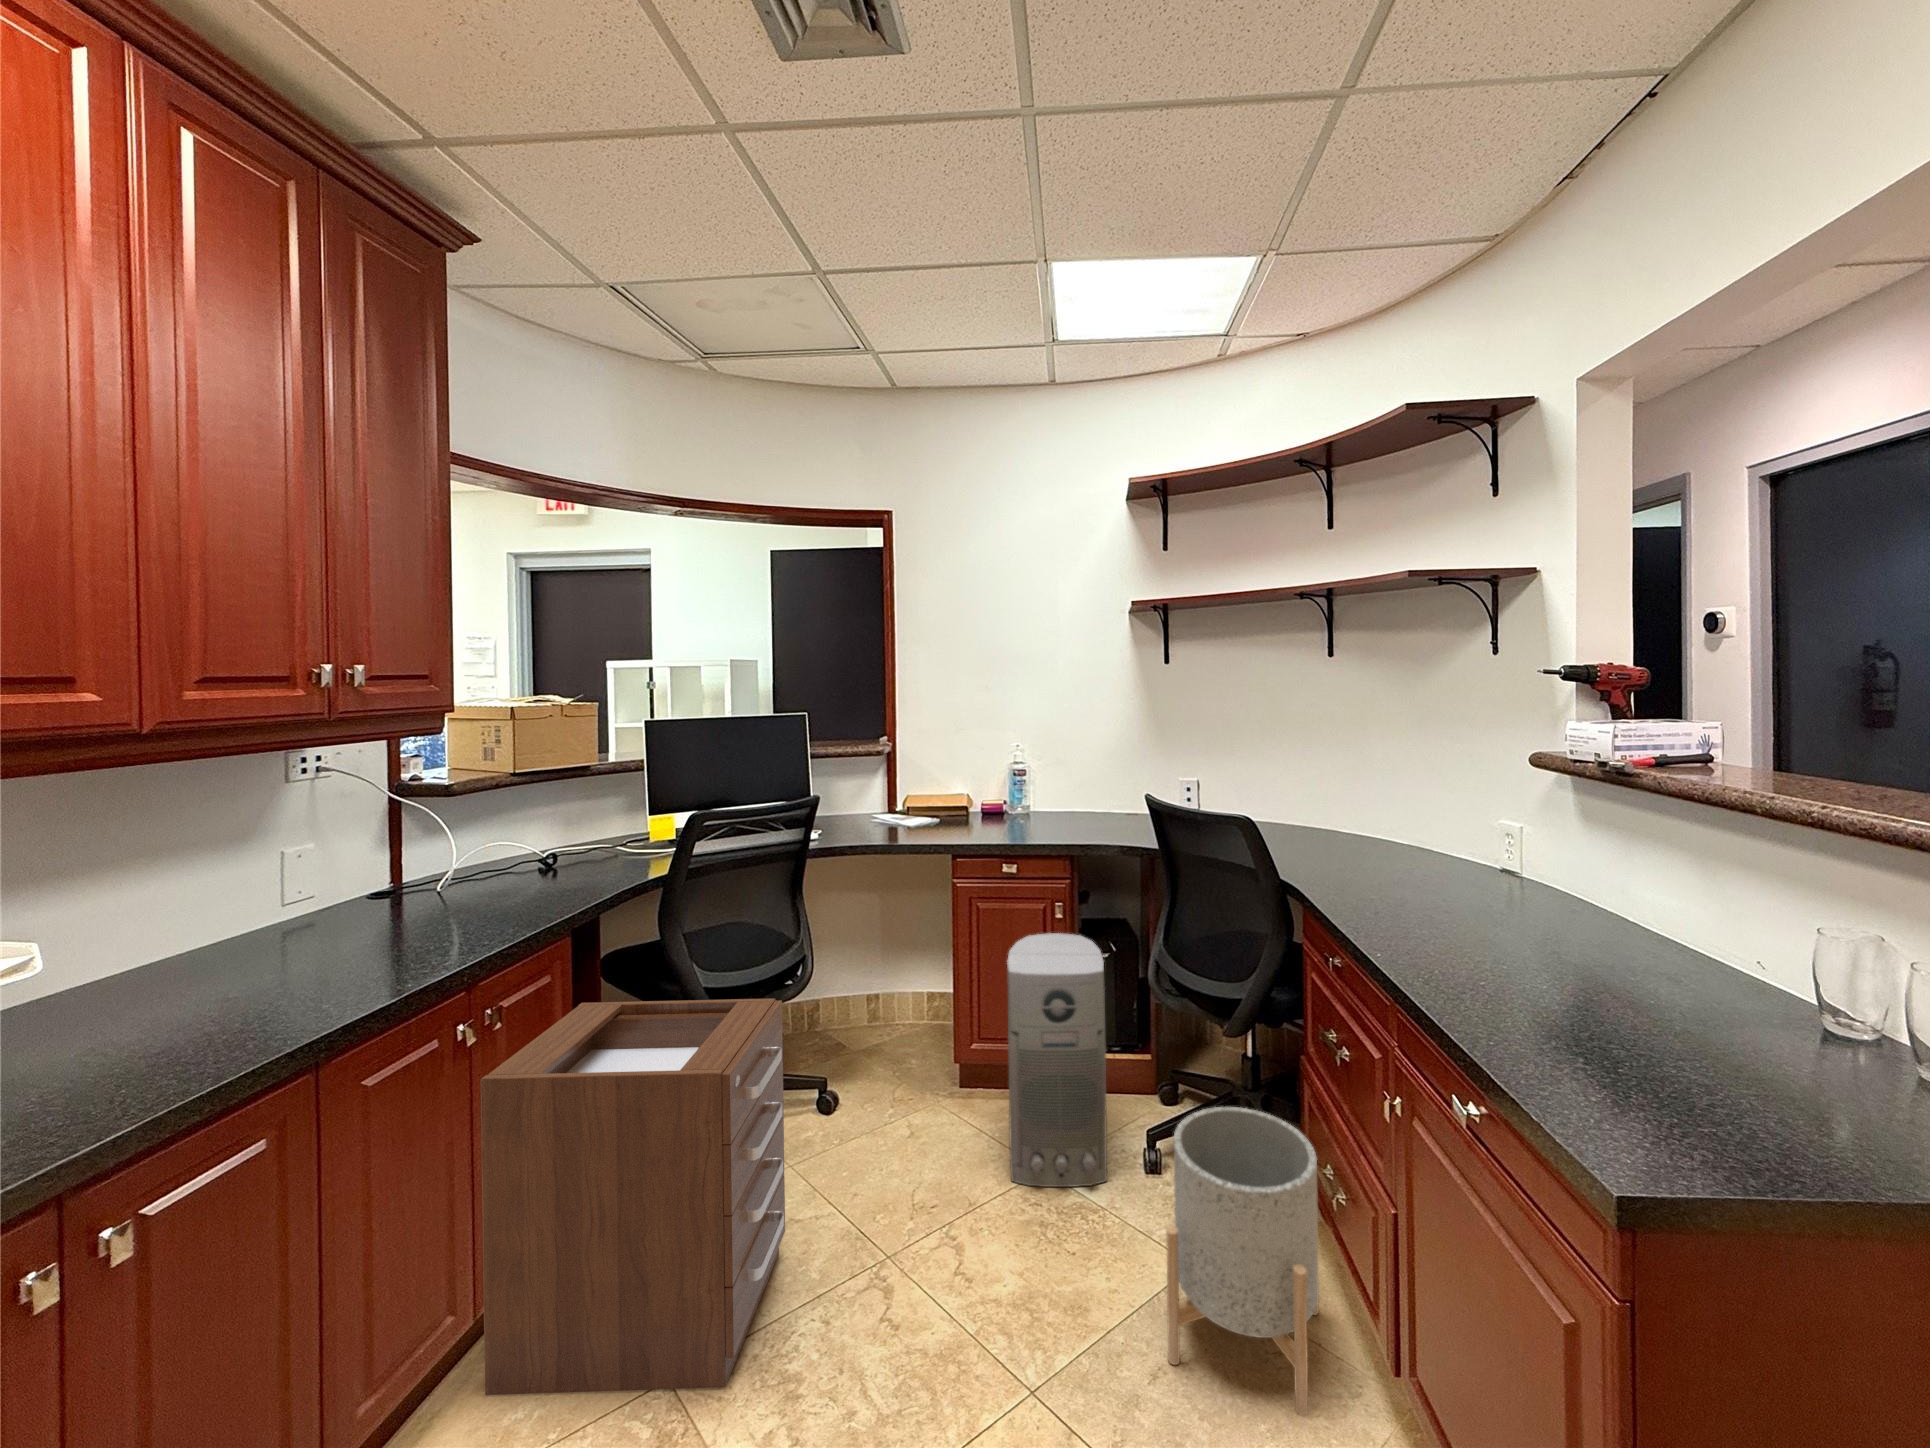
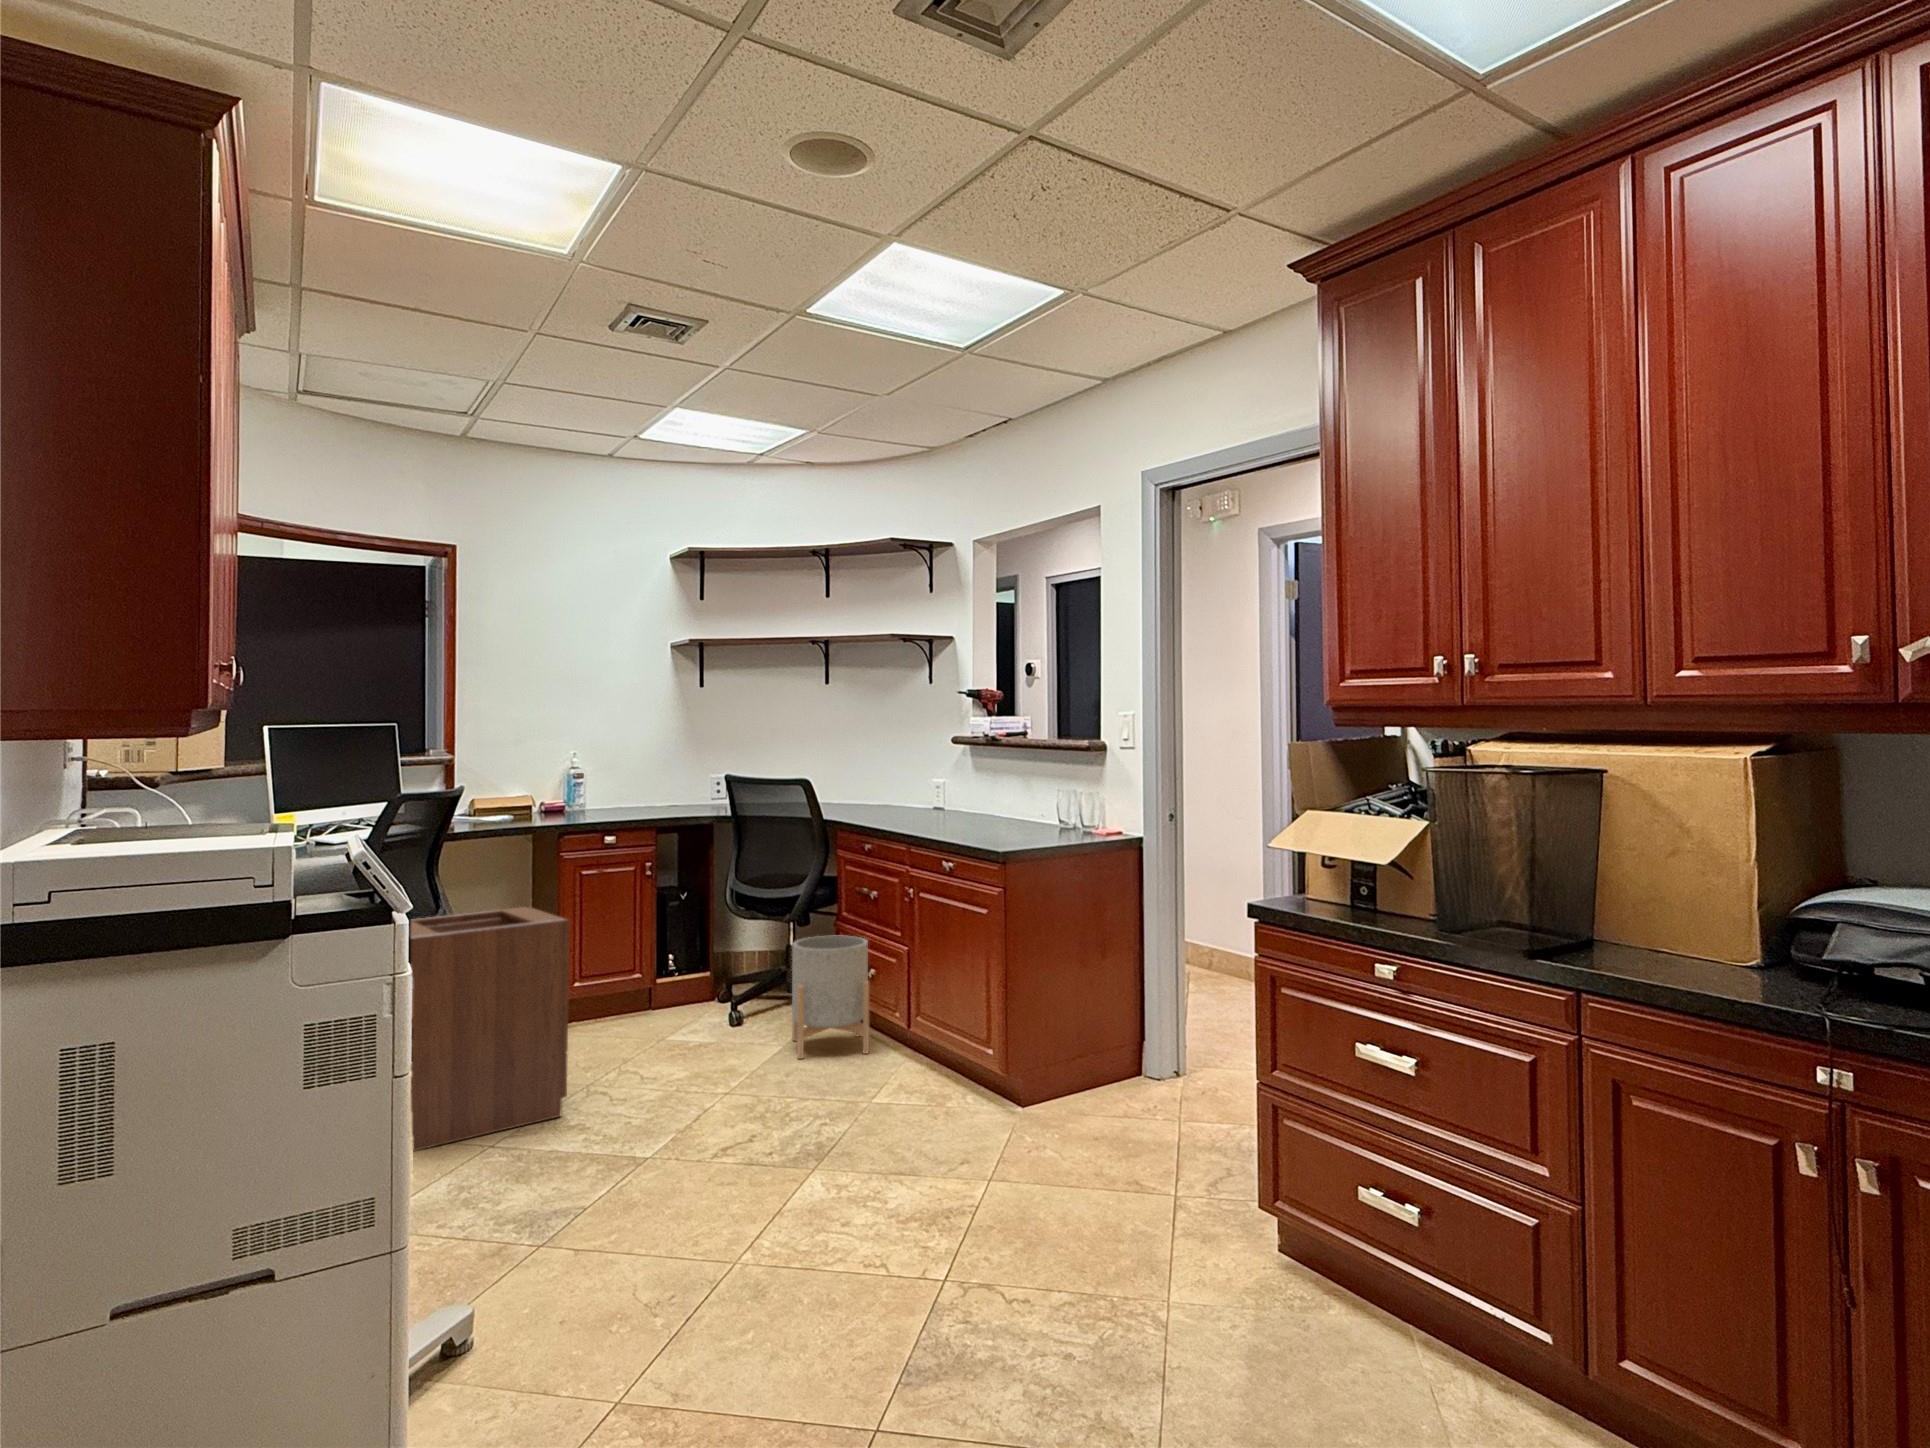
air purifier: present [1007,933,1107,1187] -> none [629,883,715,1044]

